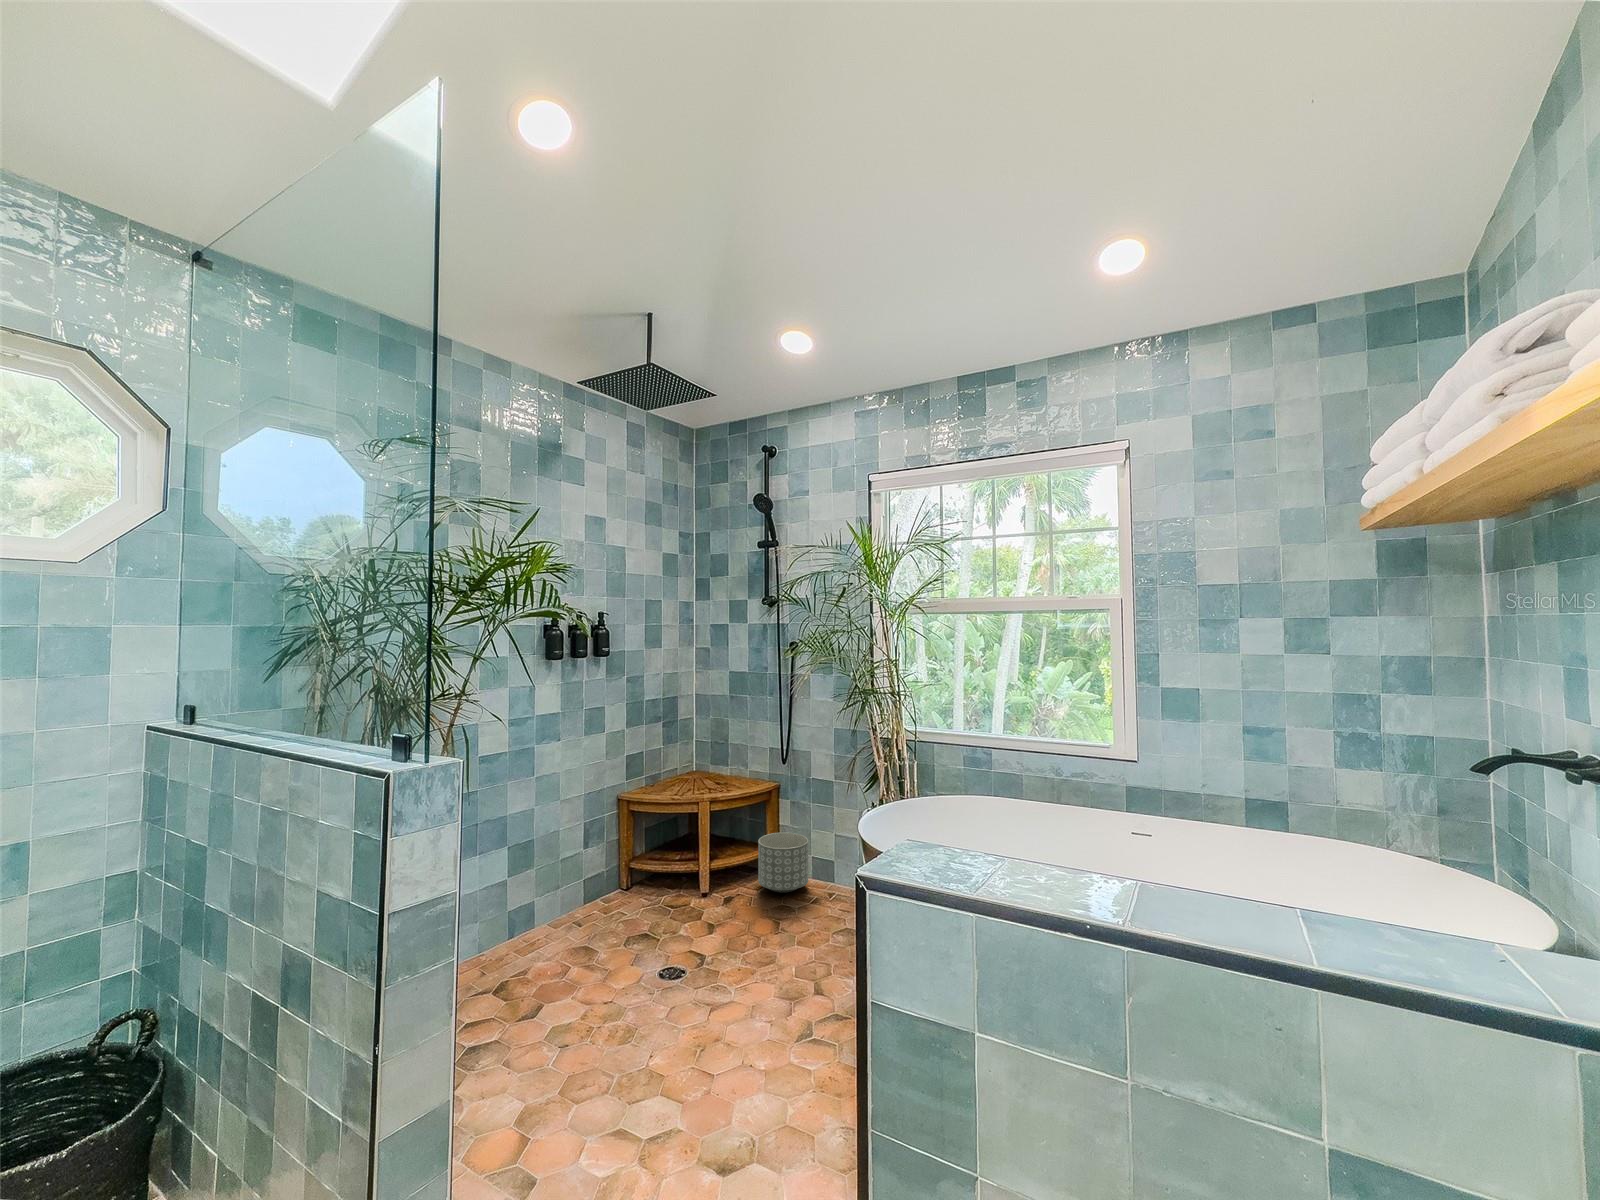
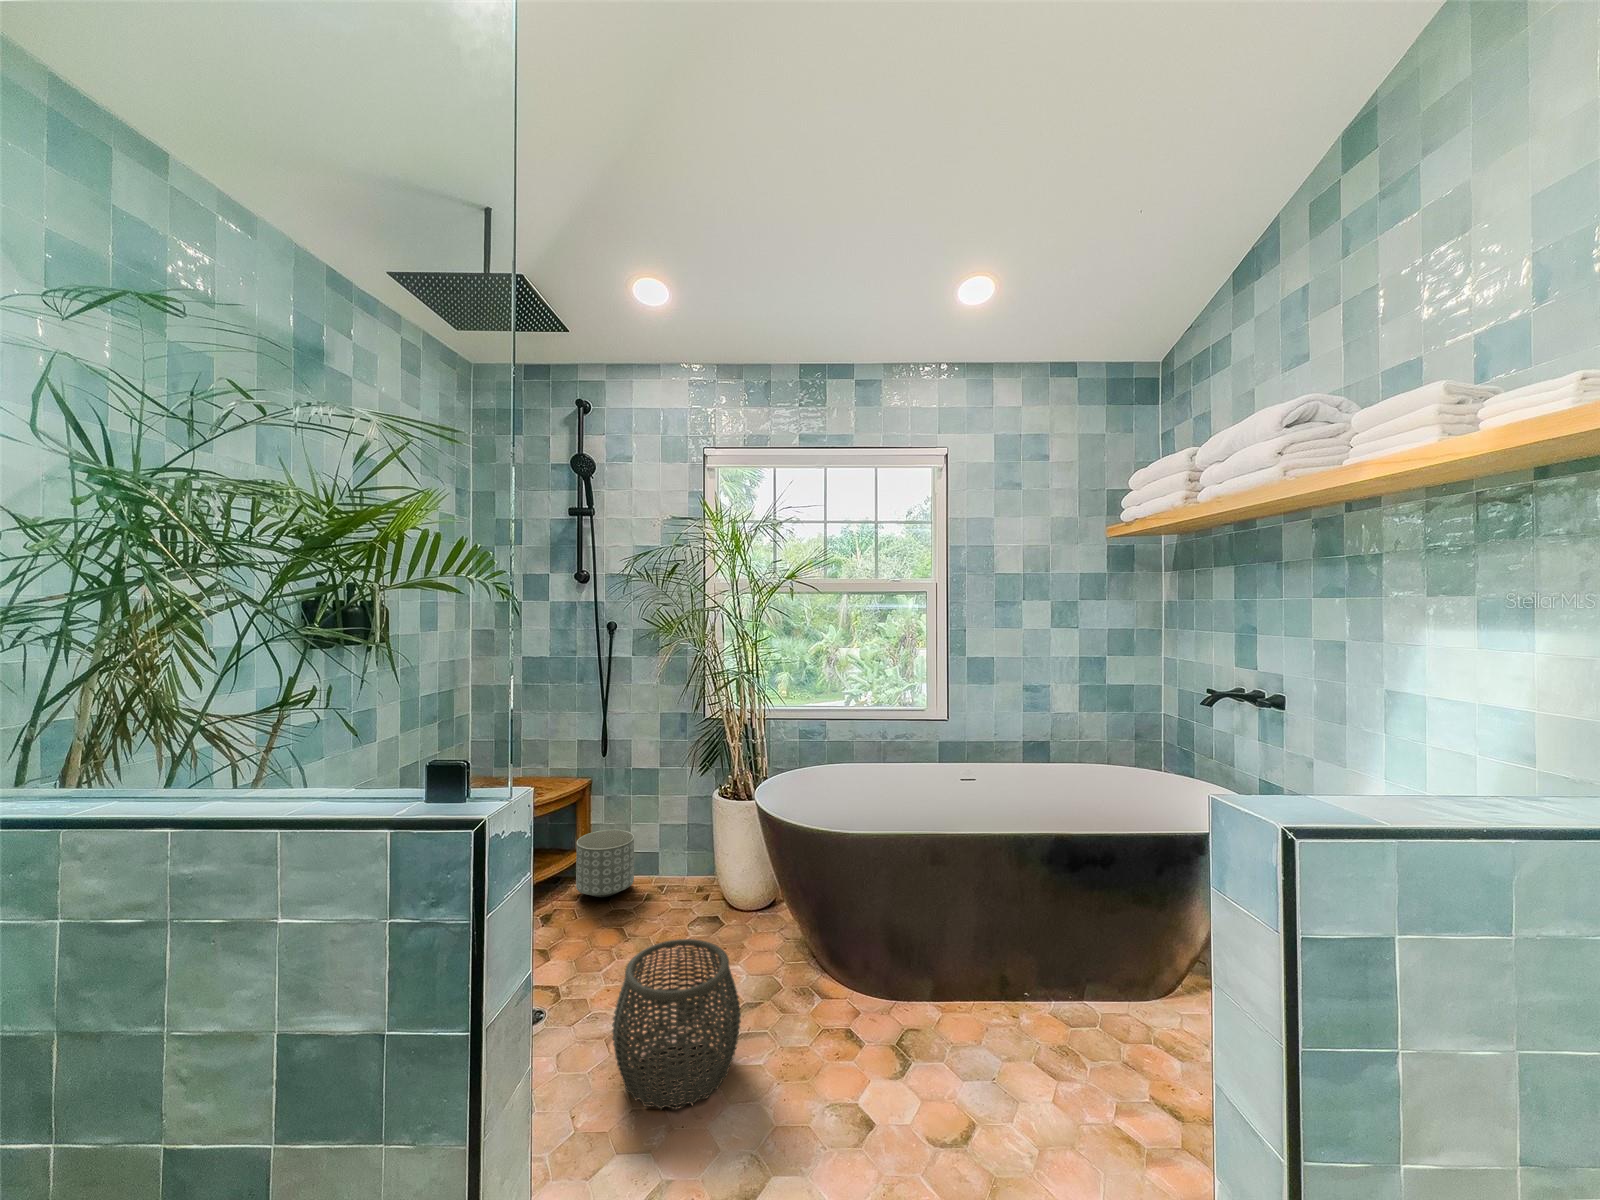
woven basket: none [688,933,800,1079] -> present [612,939,741,1110]

